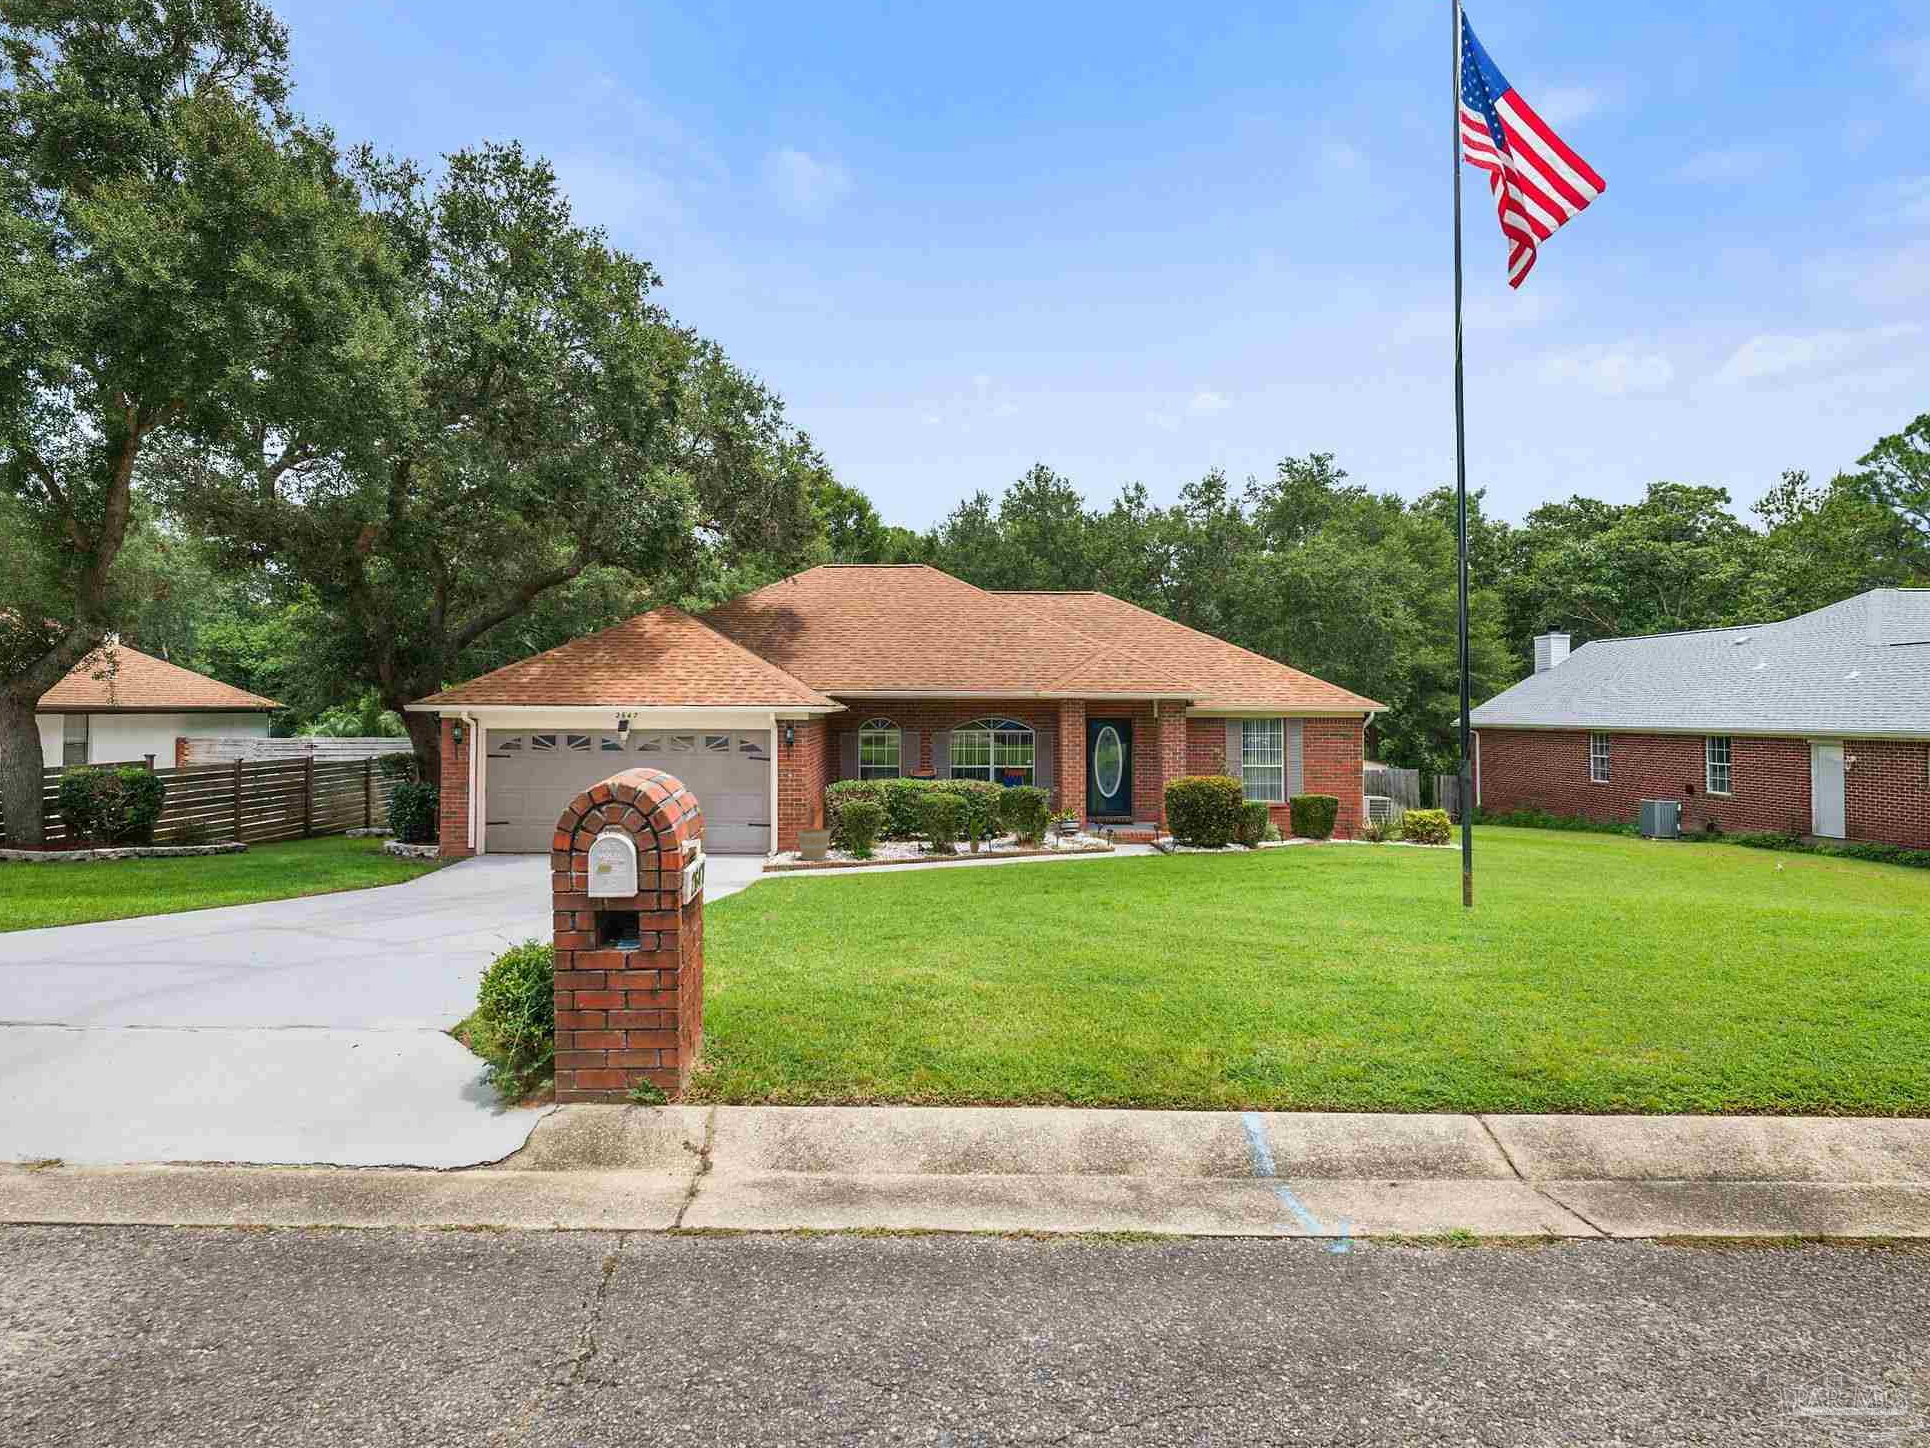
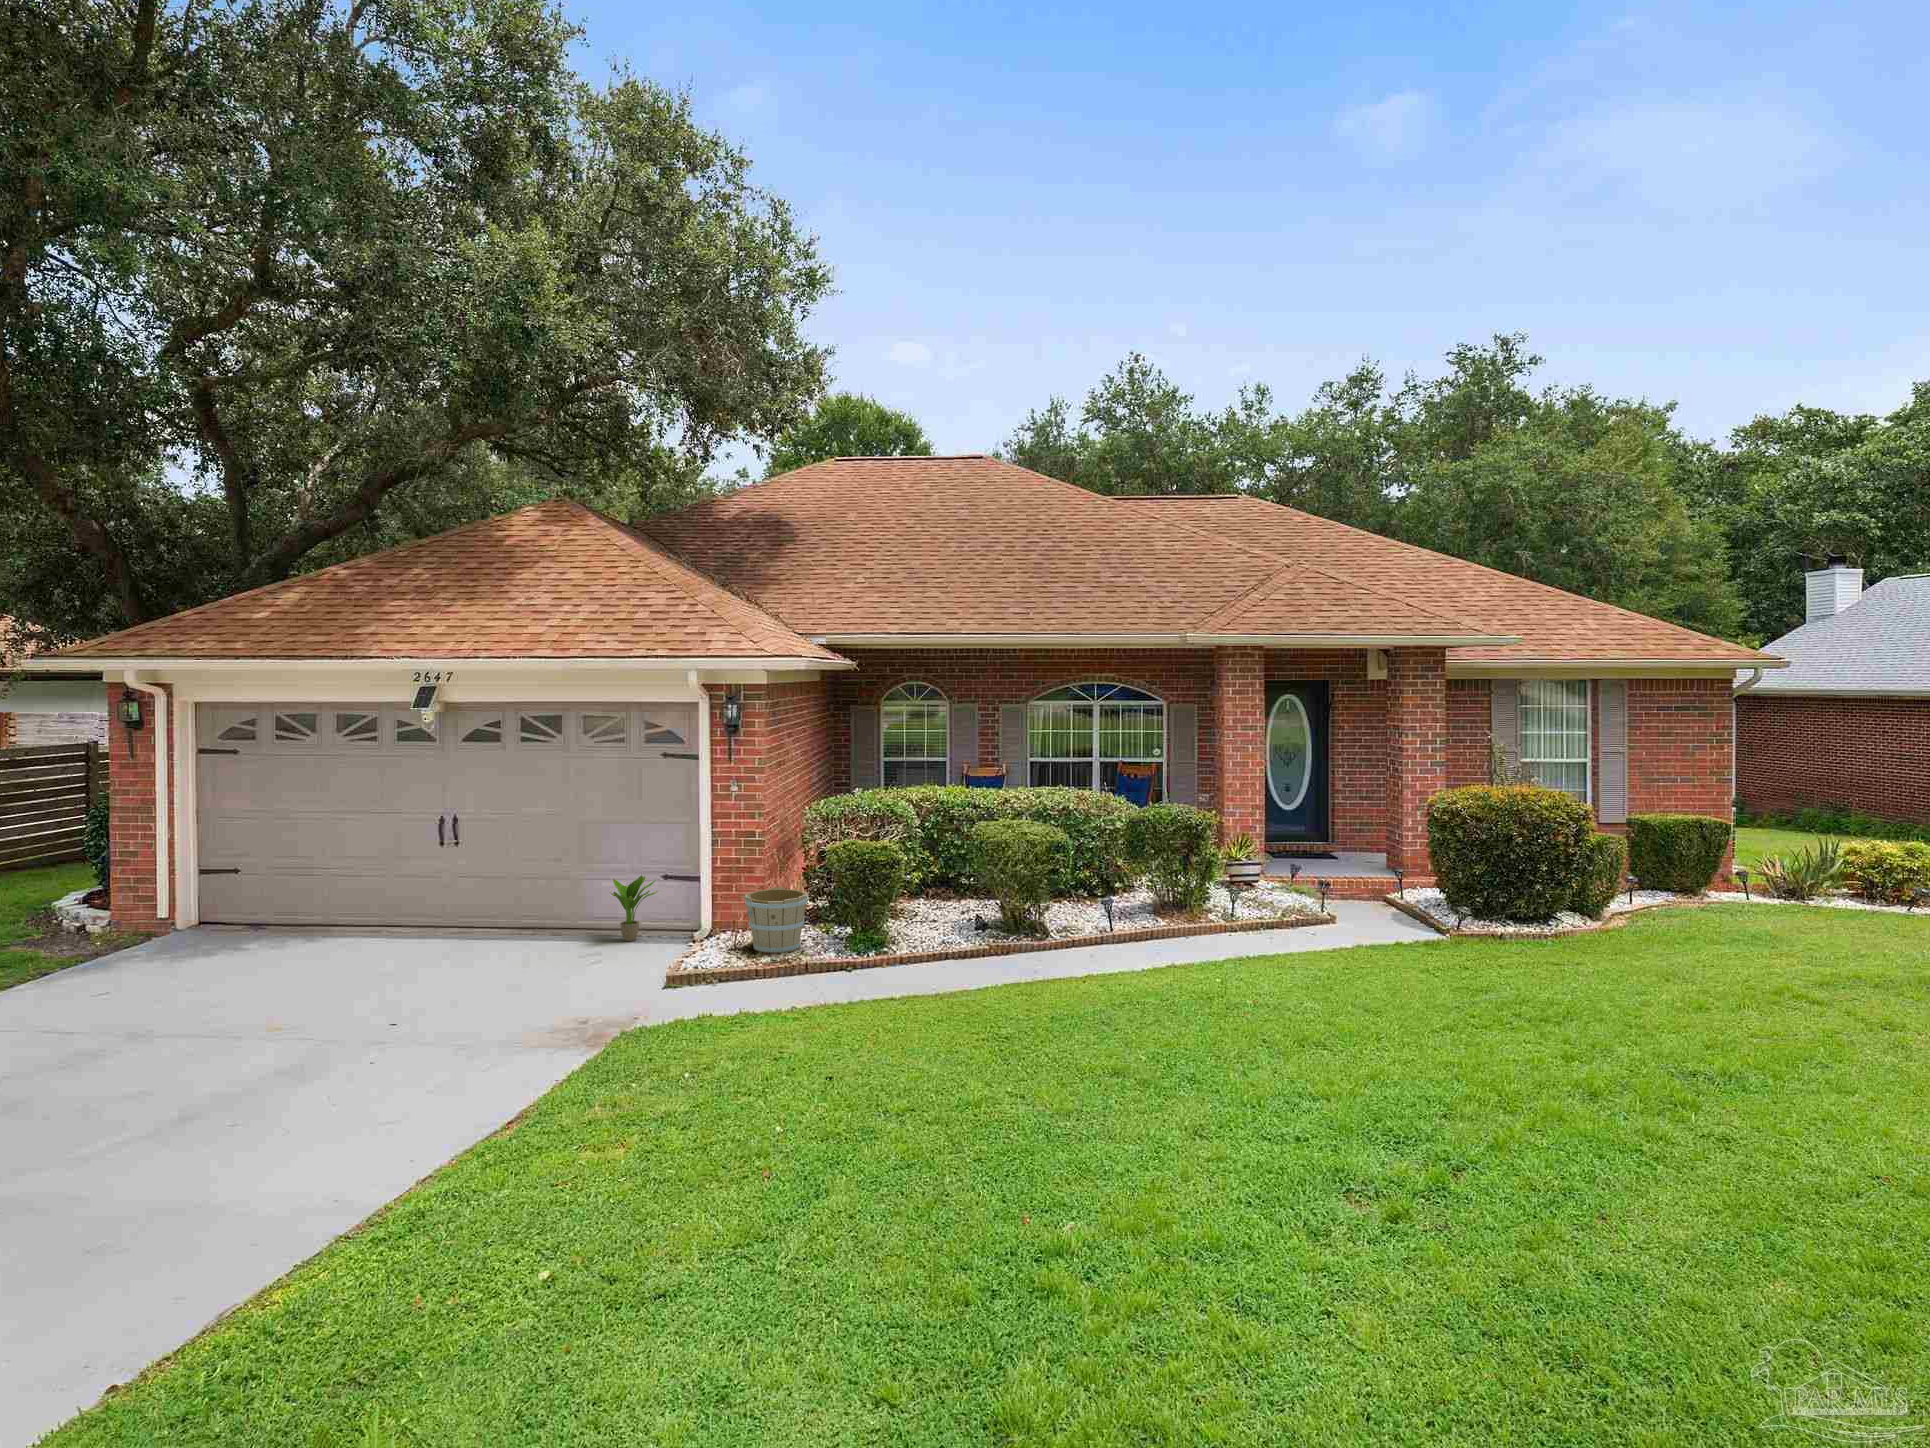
potted plant: present [964,818,986,853] -> present [611,875,658,941]

